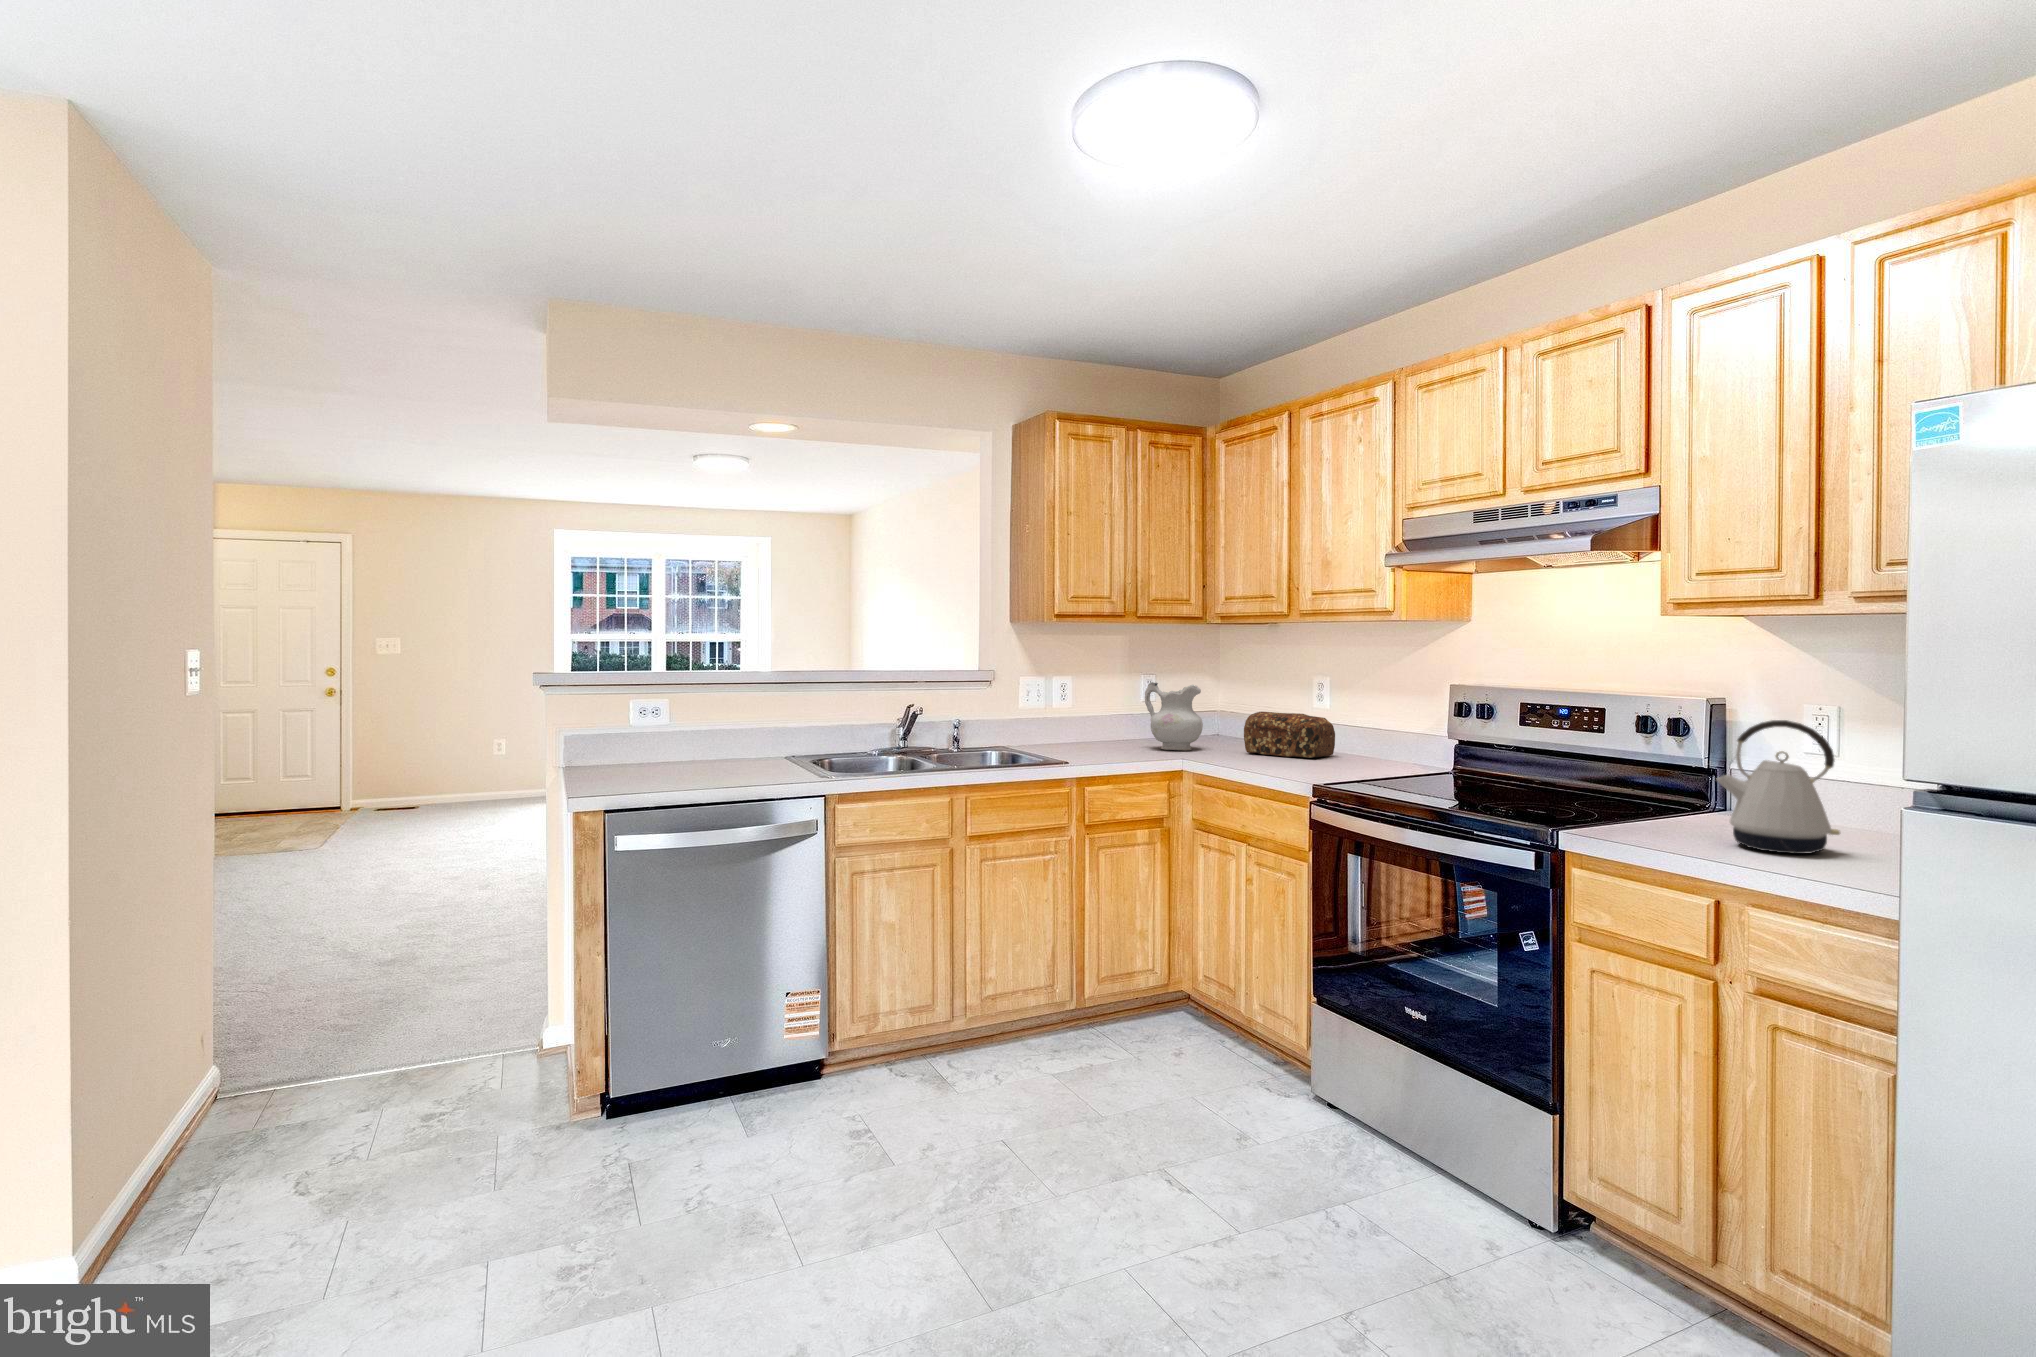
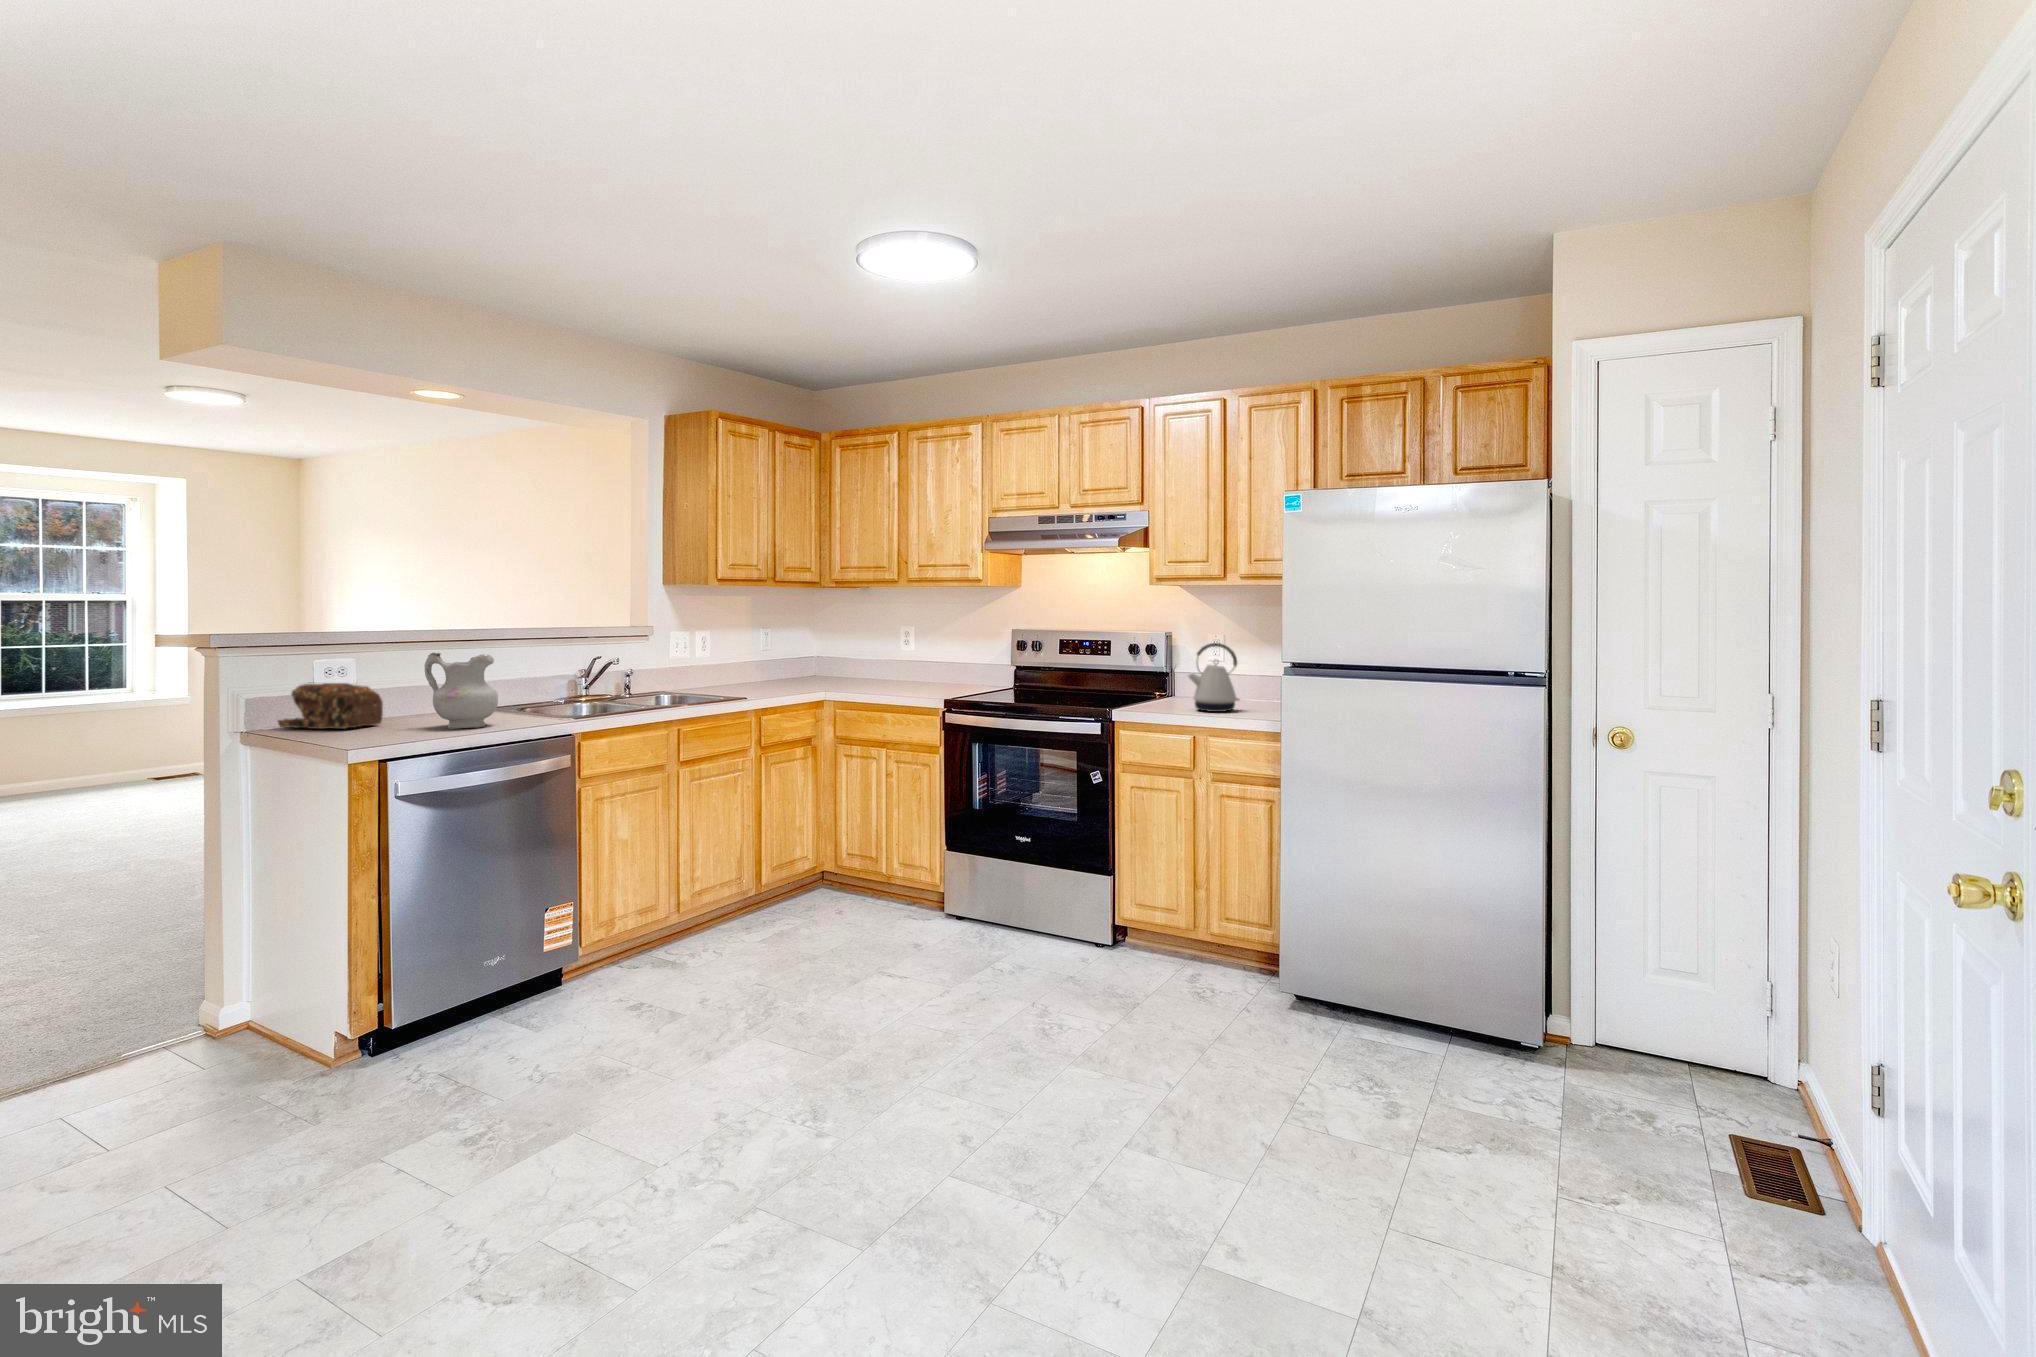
ceramic pitcher: present [1145,682,1203,751] -> present [425,653,498,728]
bread loaf: present [1244,712,1335,758] -> present [278,683,383,729]

